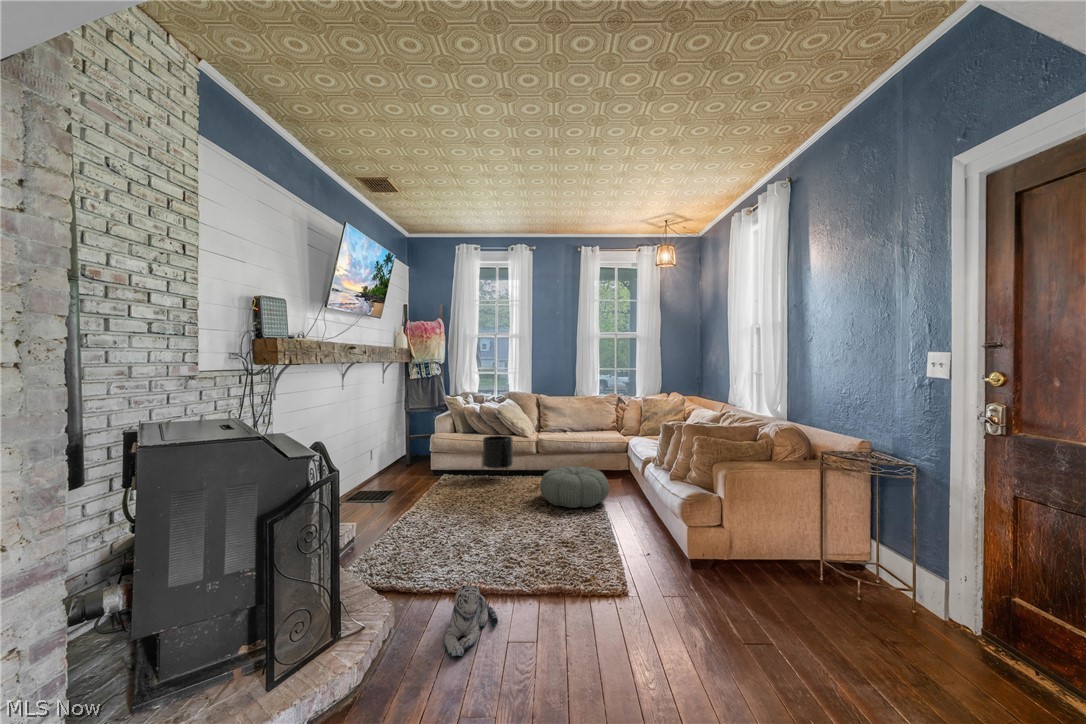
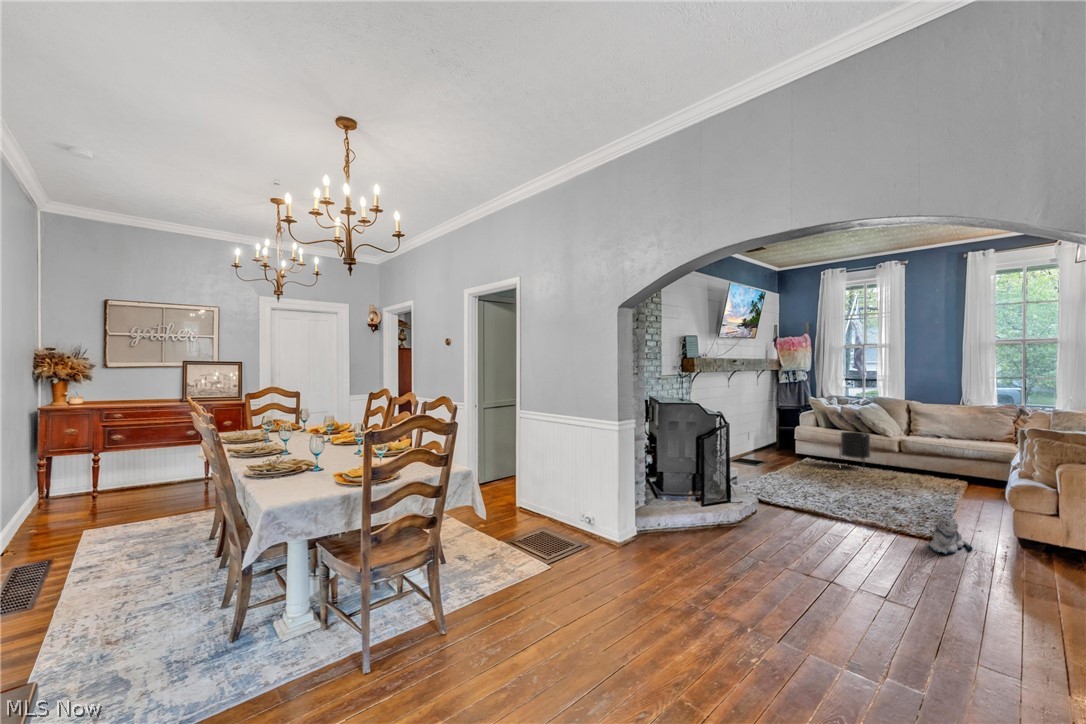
pouf: present [540,466,609,508] -> none [889,462,965,497]
plush toy: present [444,585,498,657] -> present [930,517,972,554]

